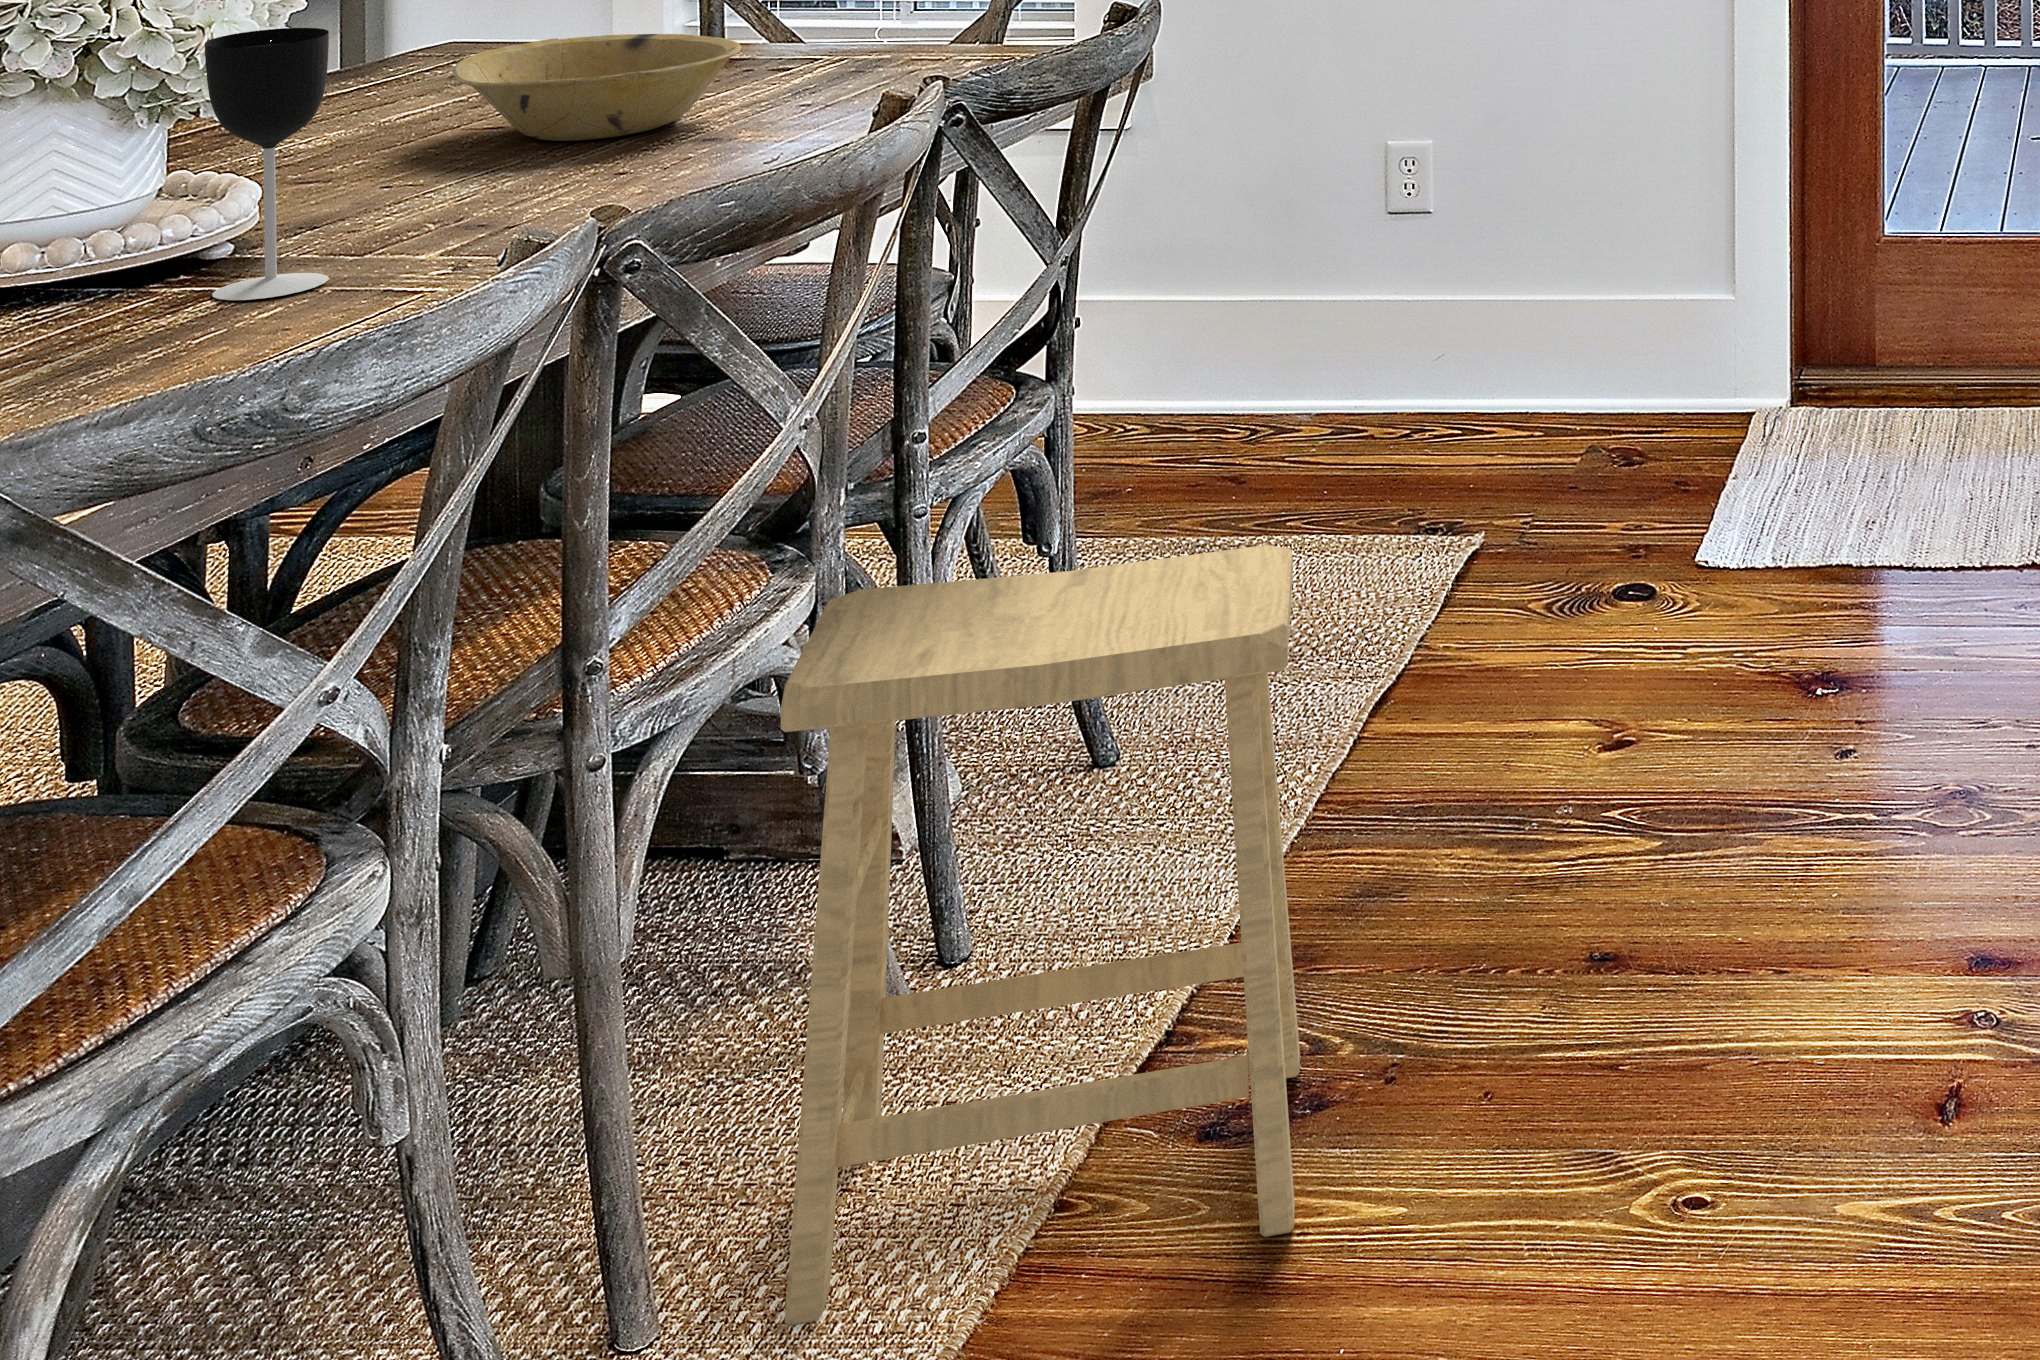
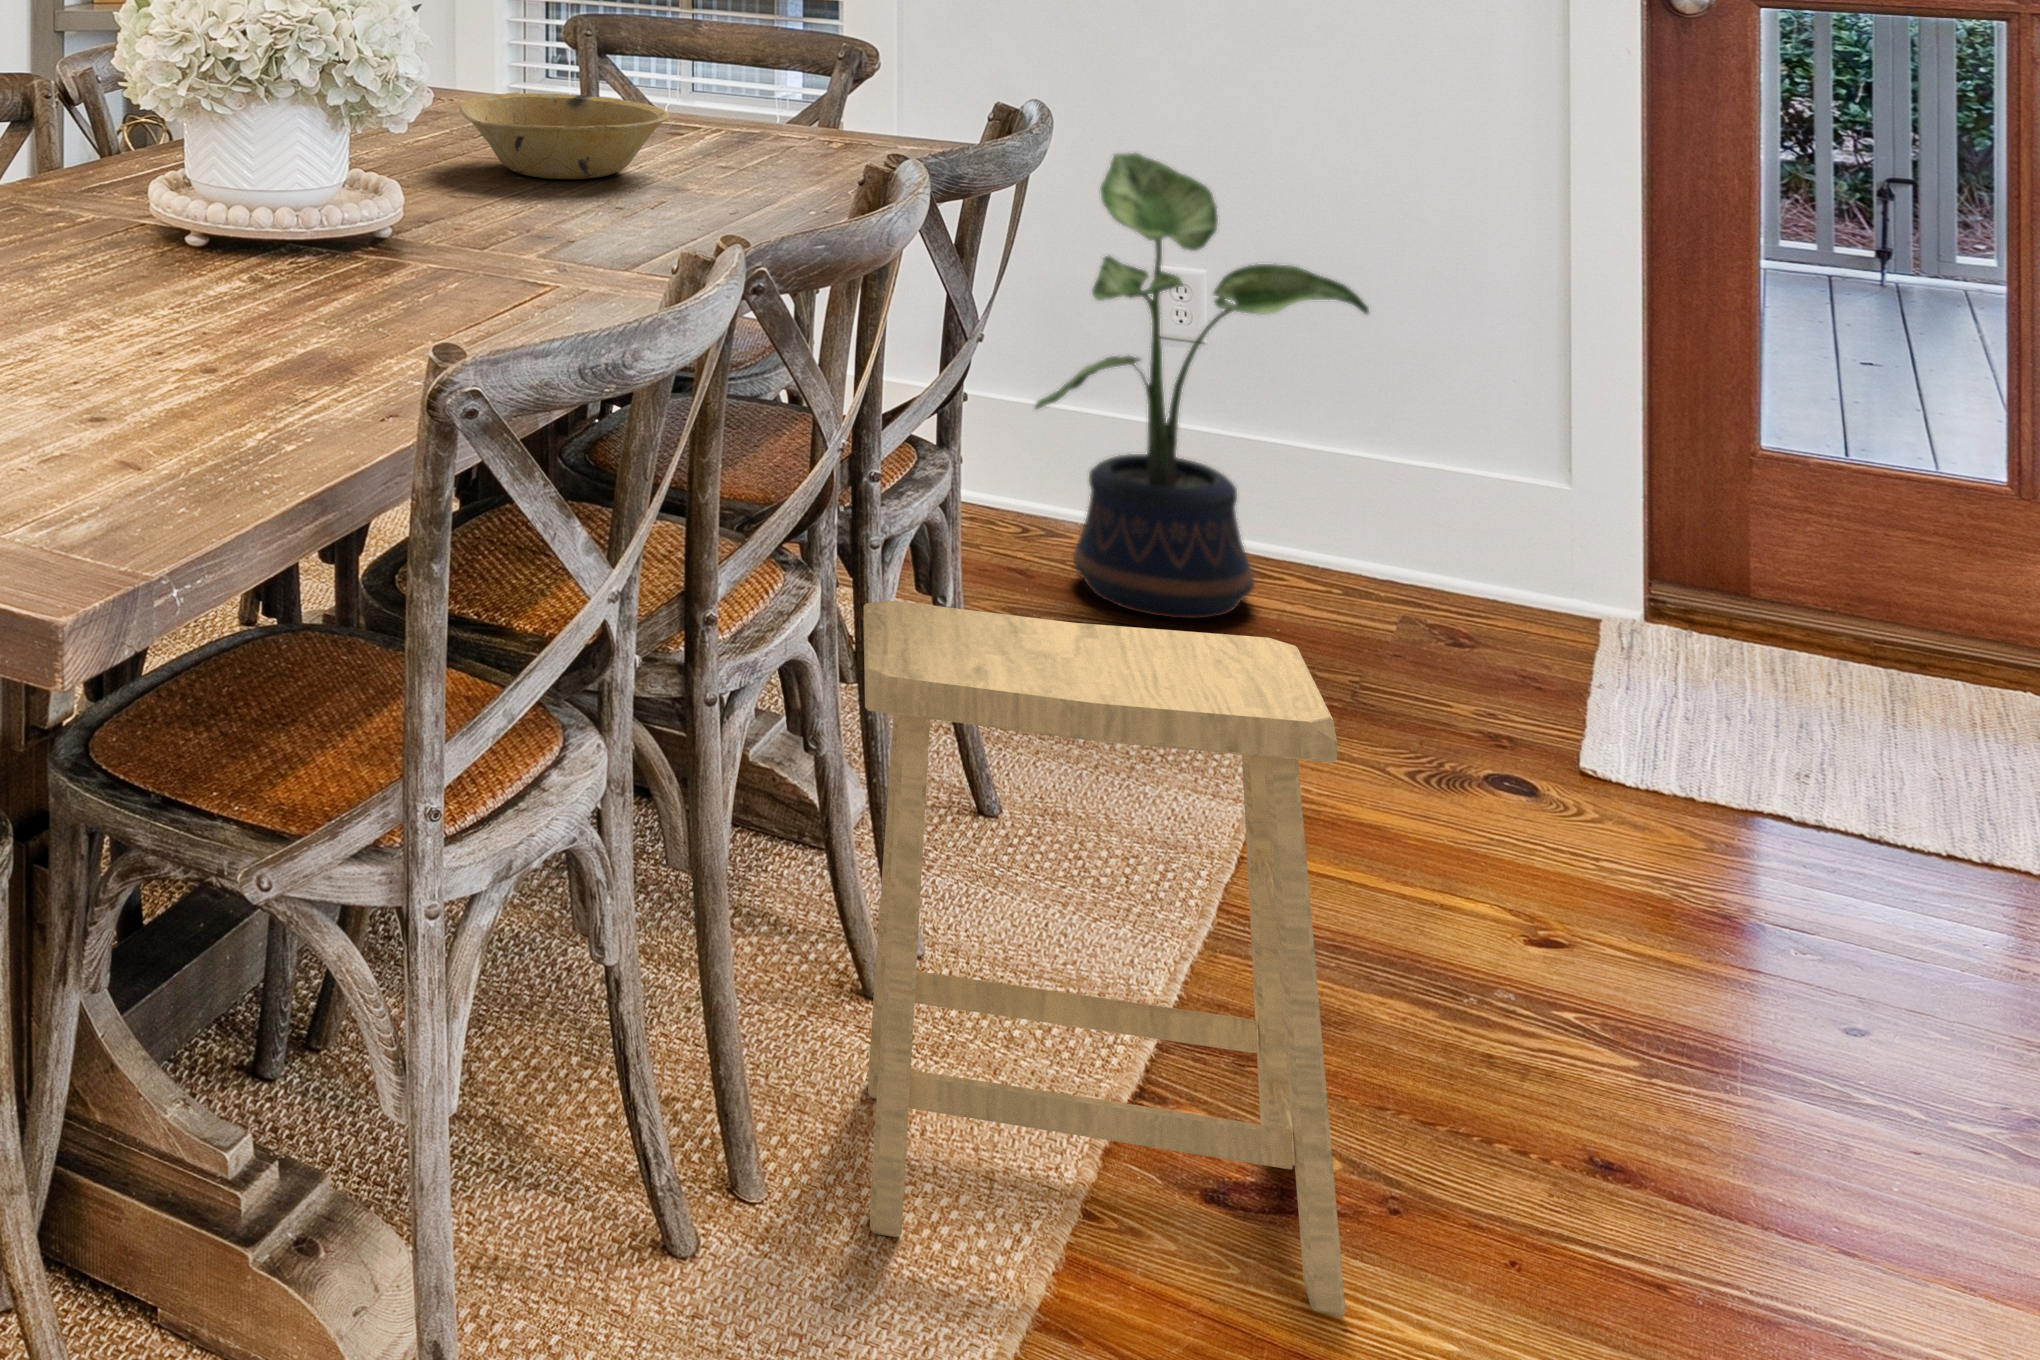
wine glass: present [205,28,329,300] -> none [377,62,456,274]
potted plant: none [1233,28,1553,499] -> present [1035,152,1369,619]

